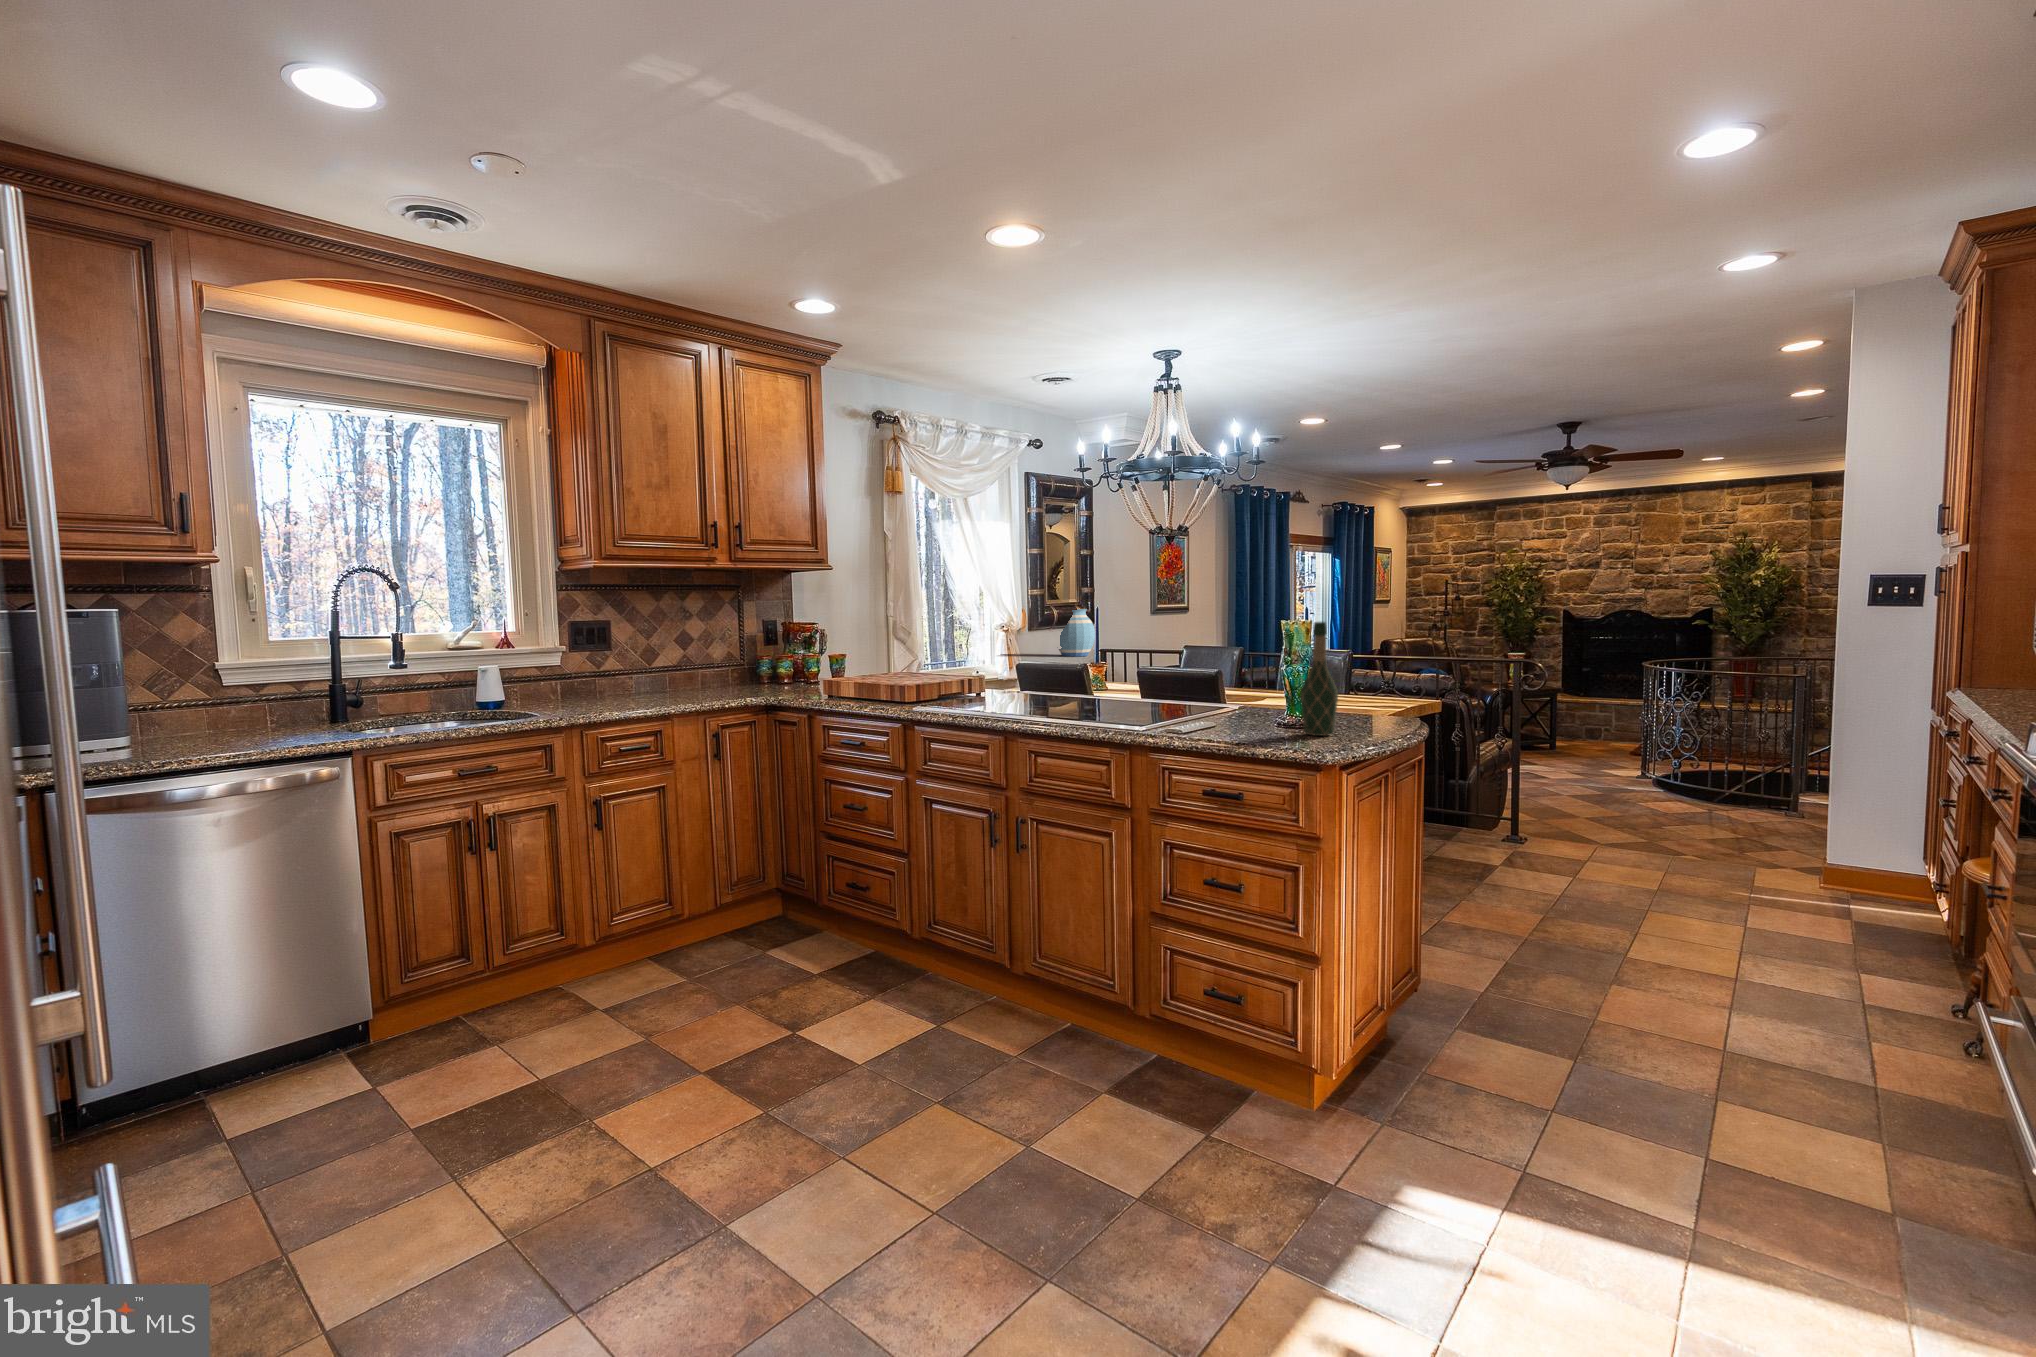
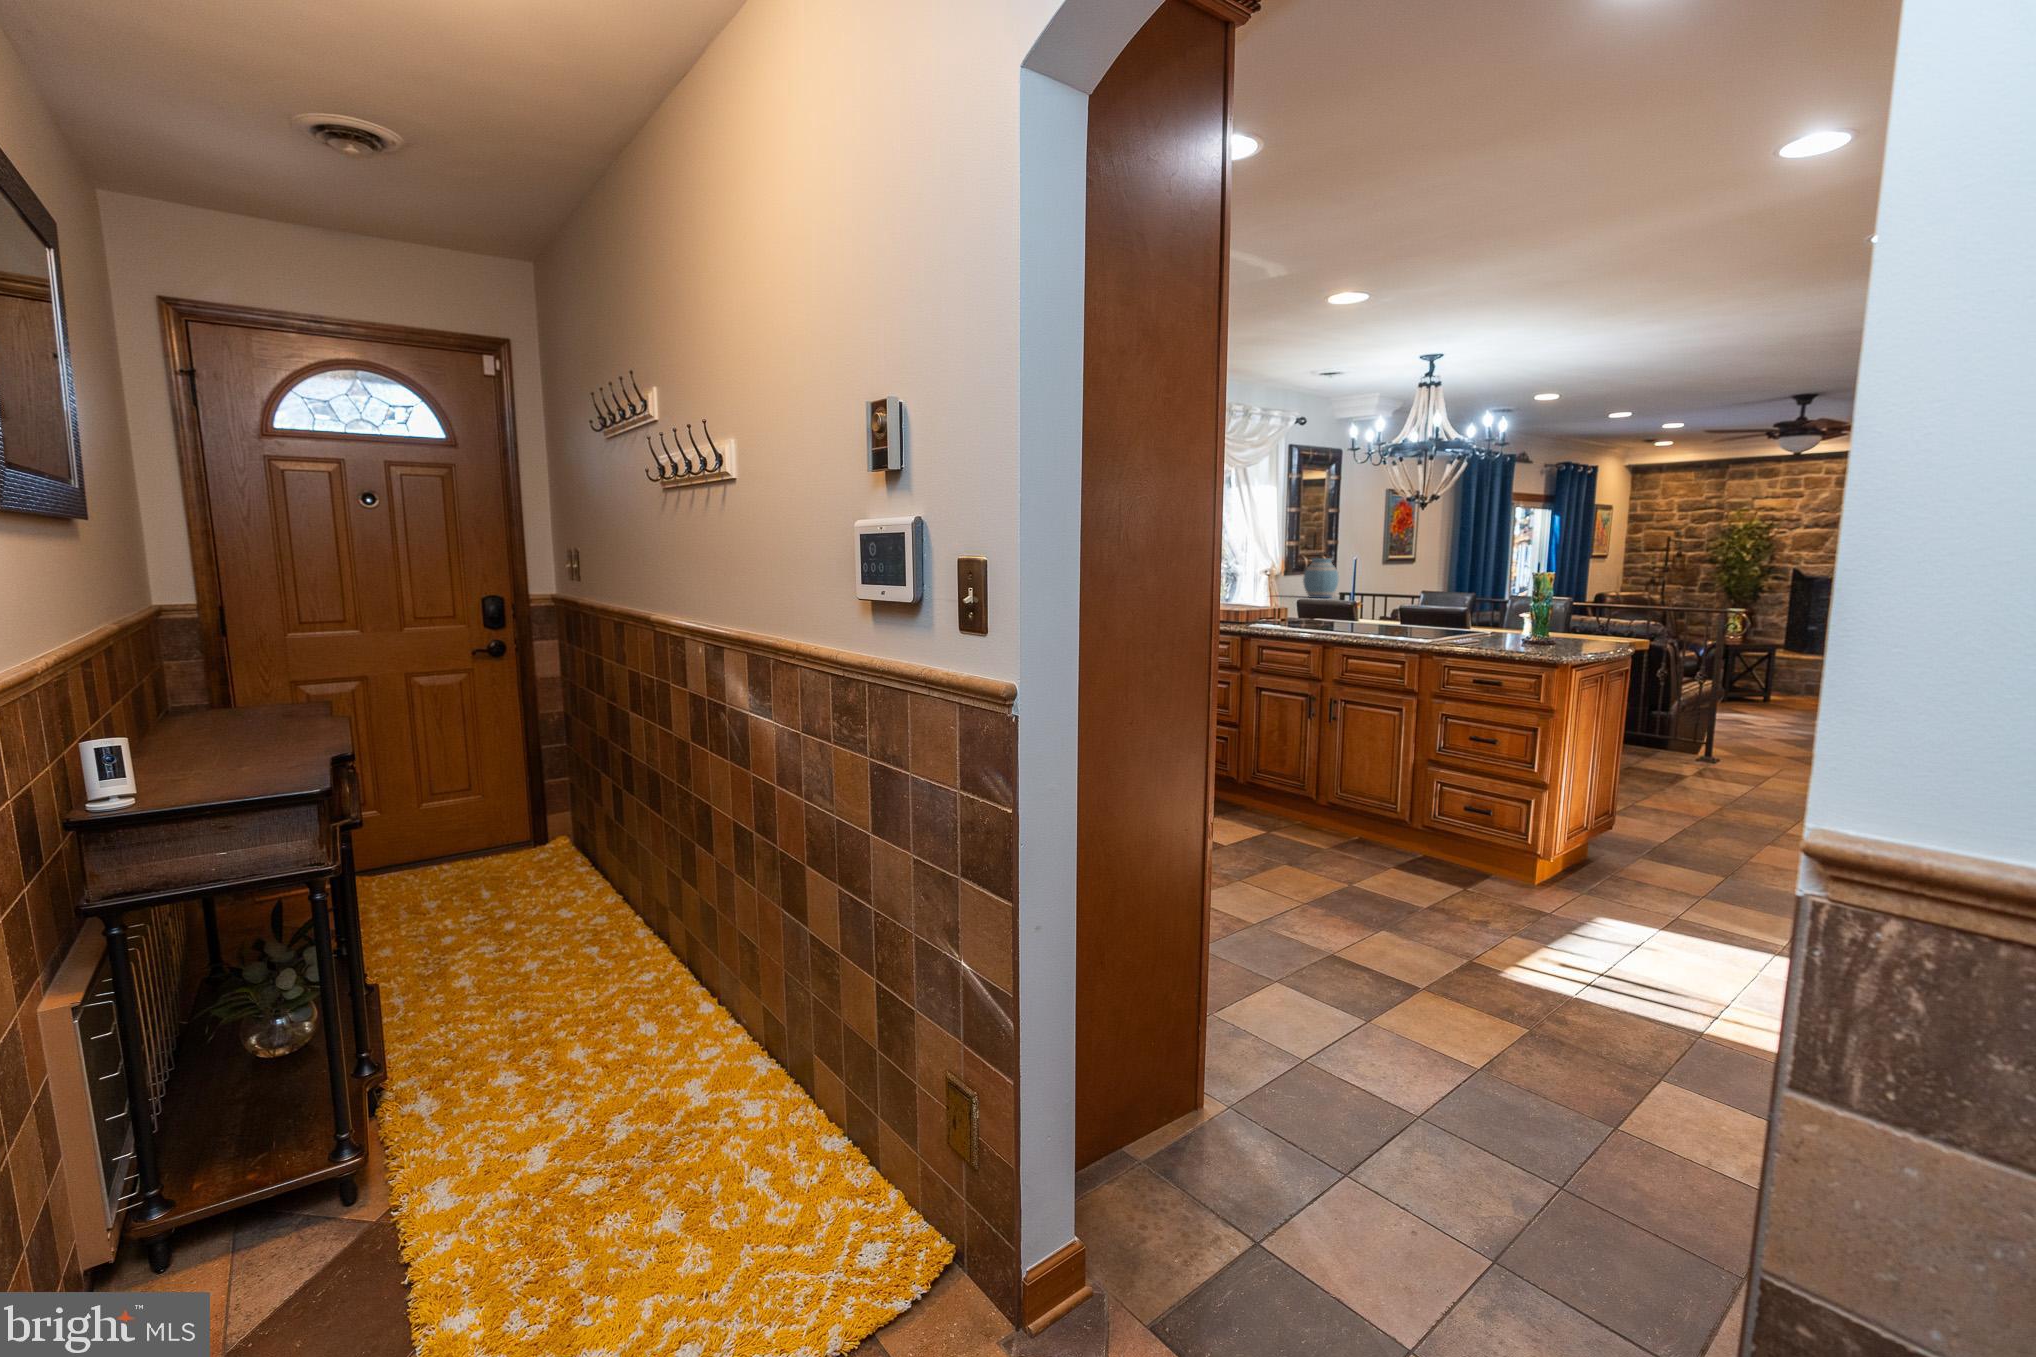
wine bottle: present [1300,622,1338,736] -> none [1543,573,1570,649]

